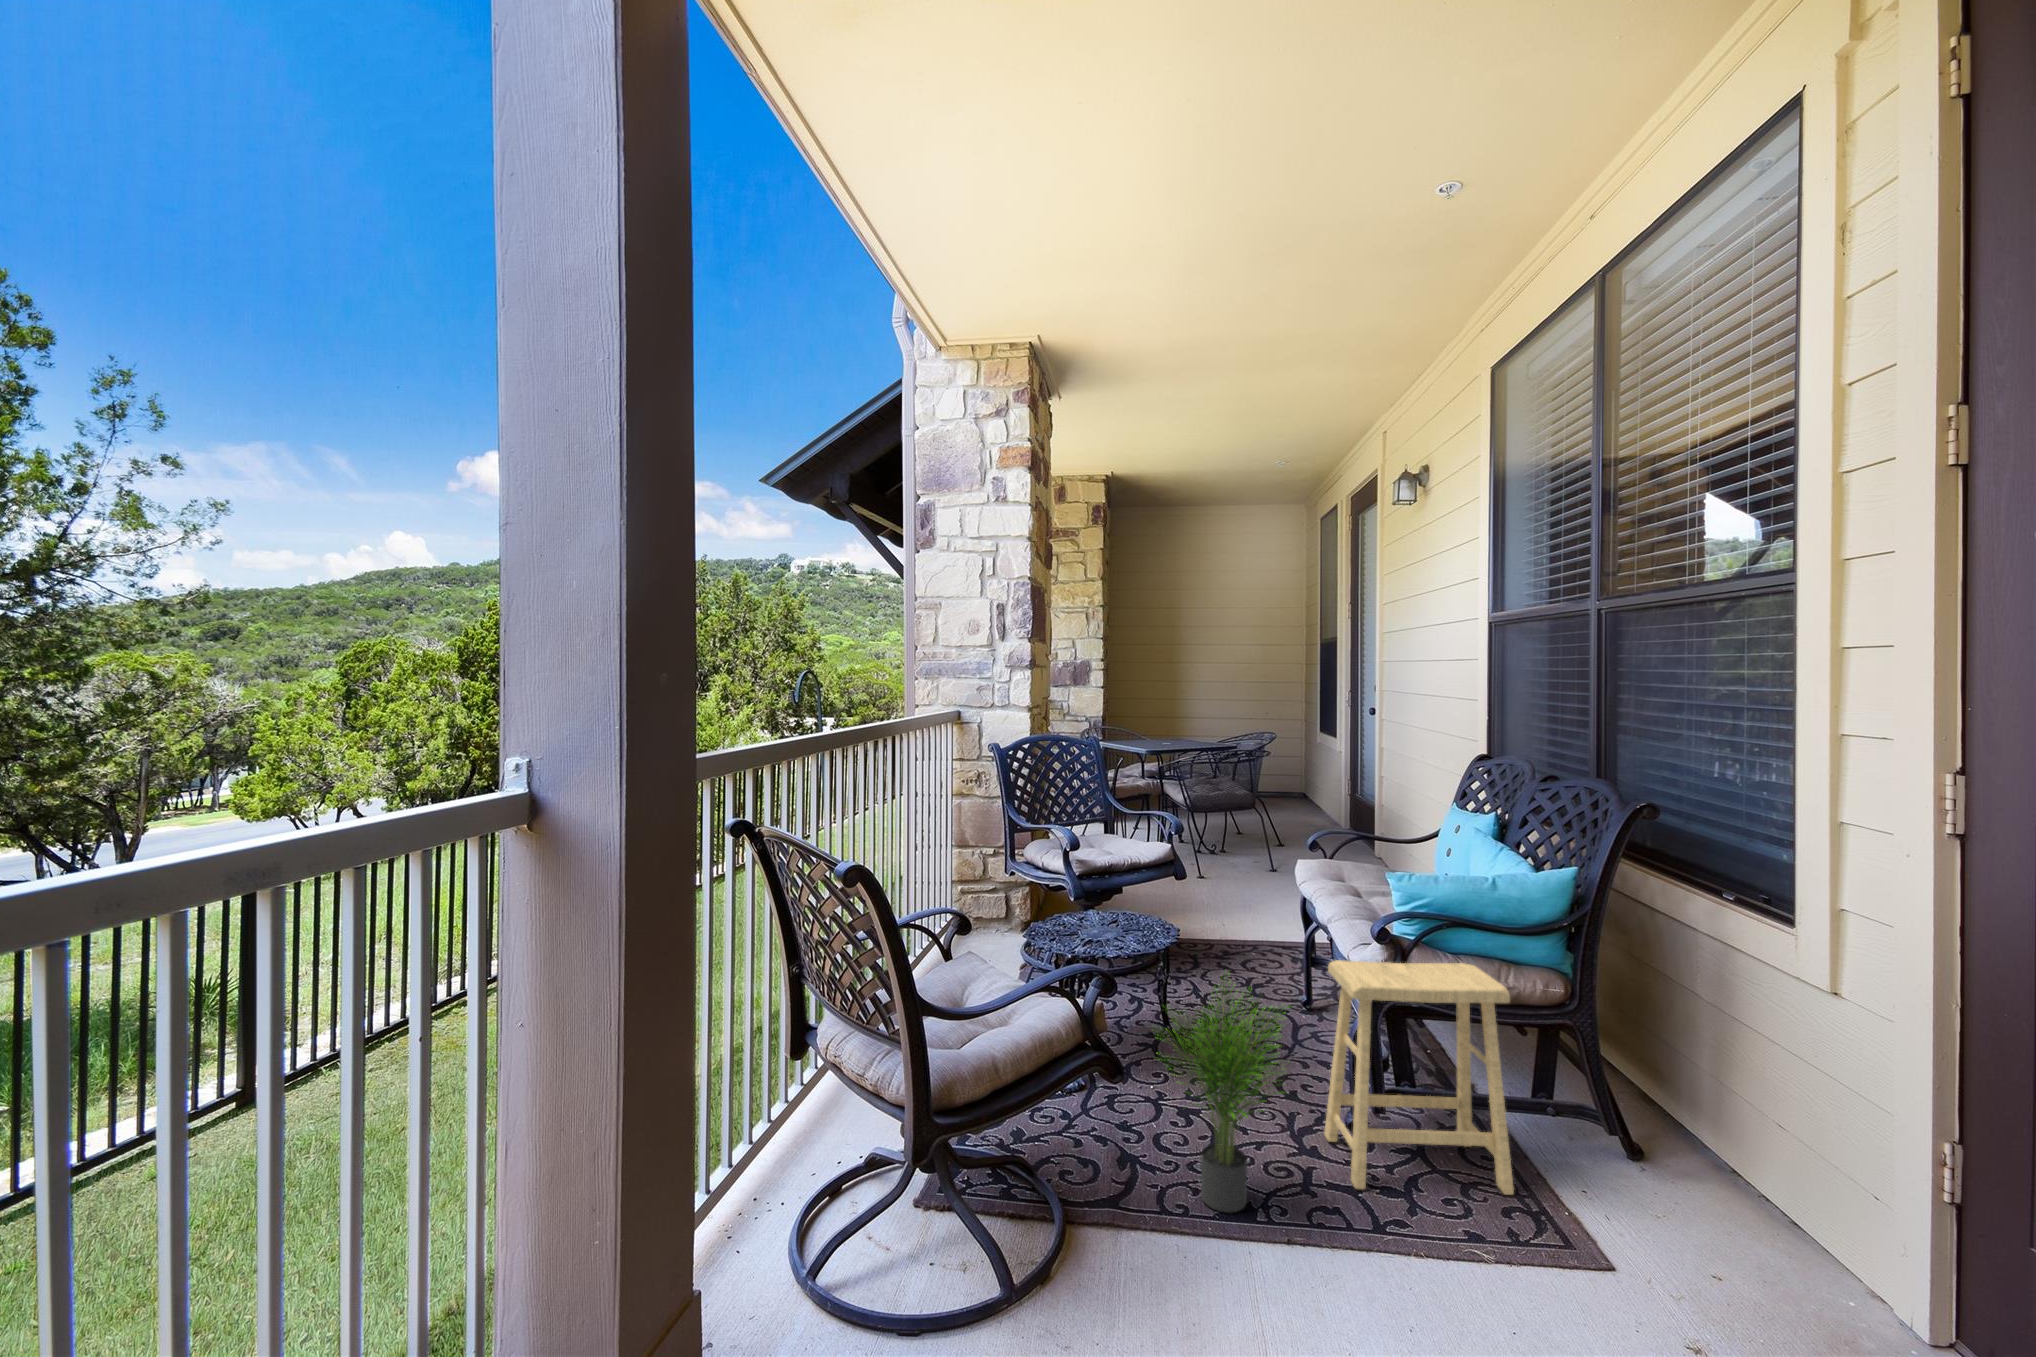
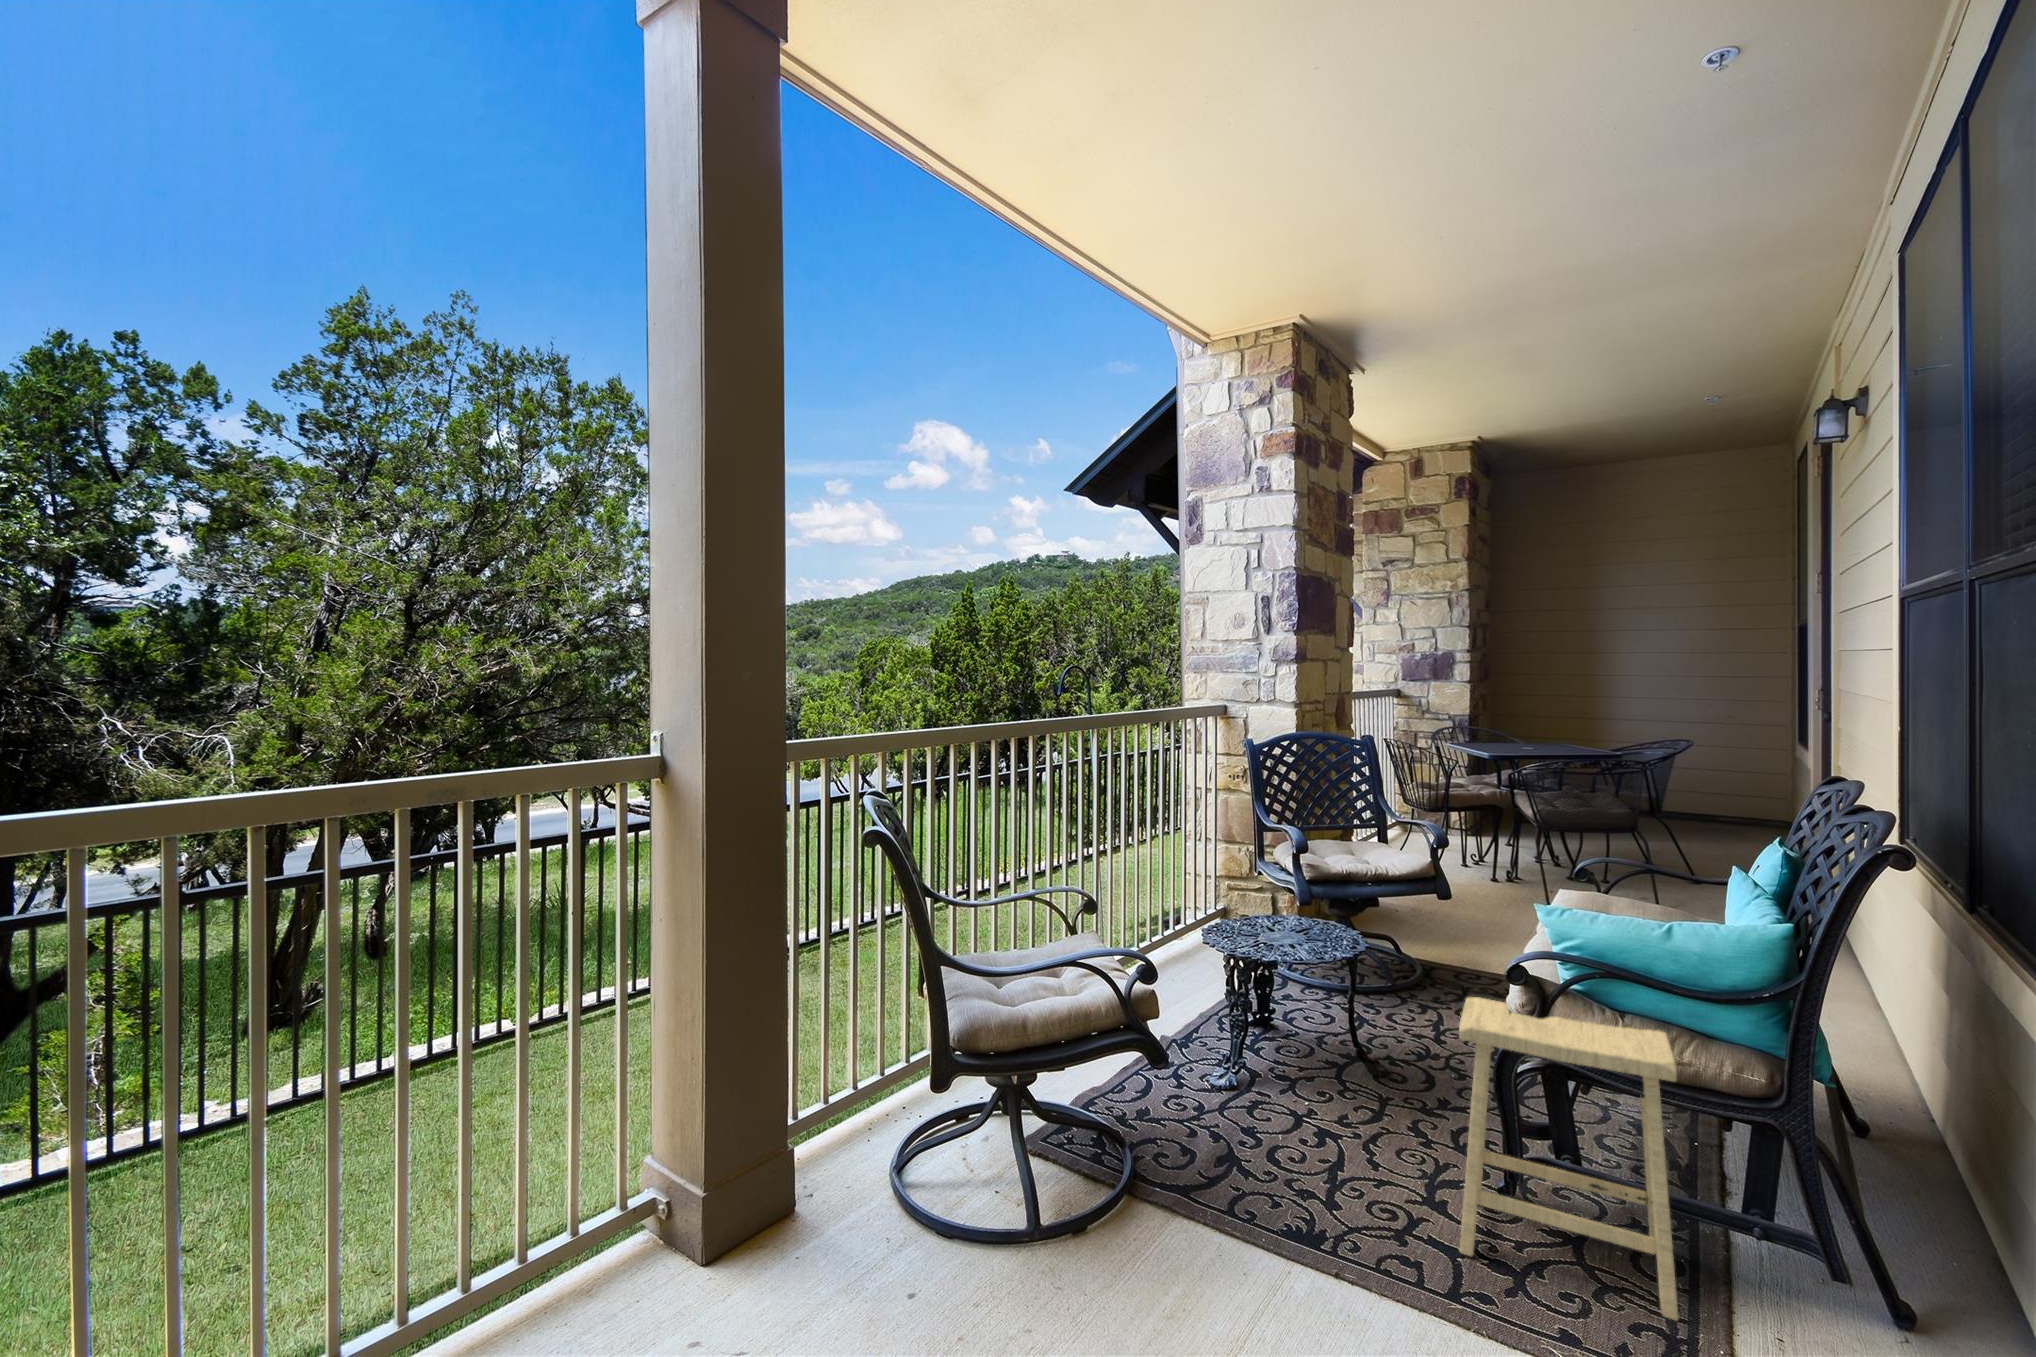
potted plant: present [1155,980,1286,1213] -> none [1233,983,1380,1233]

